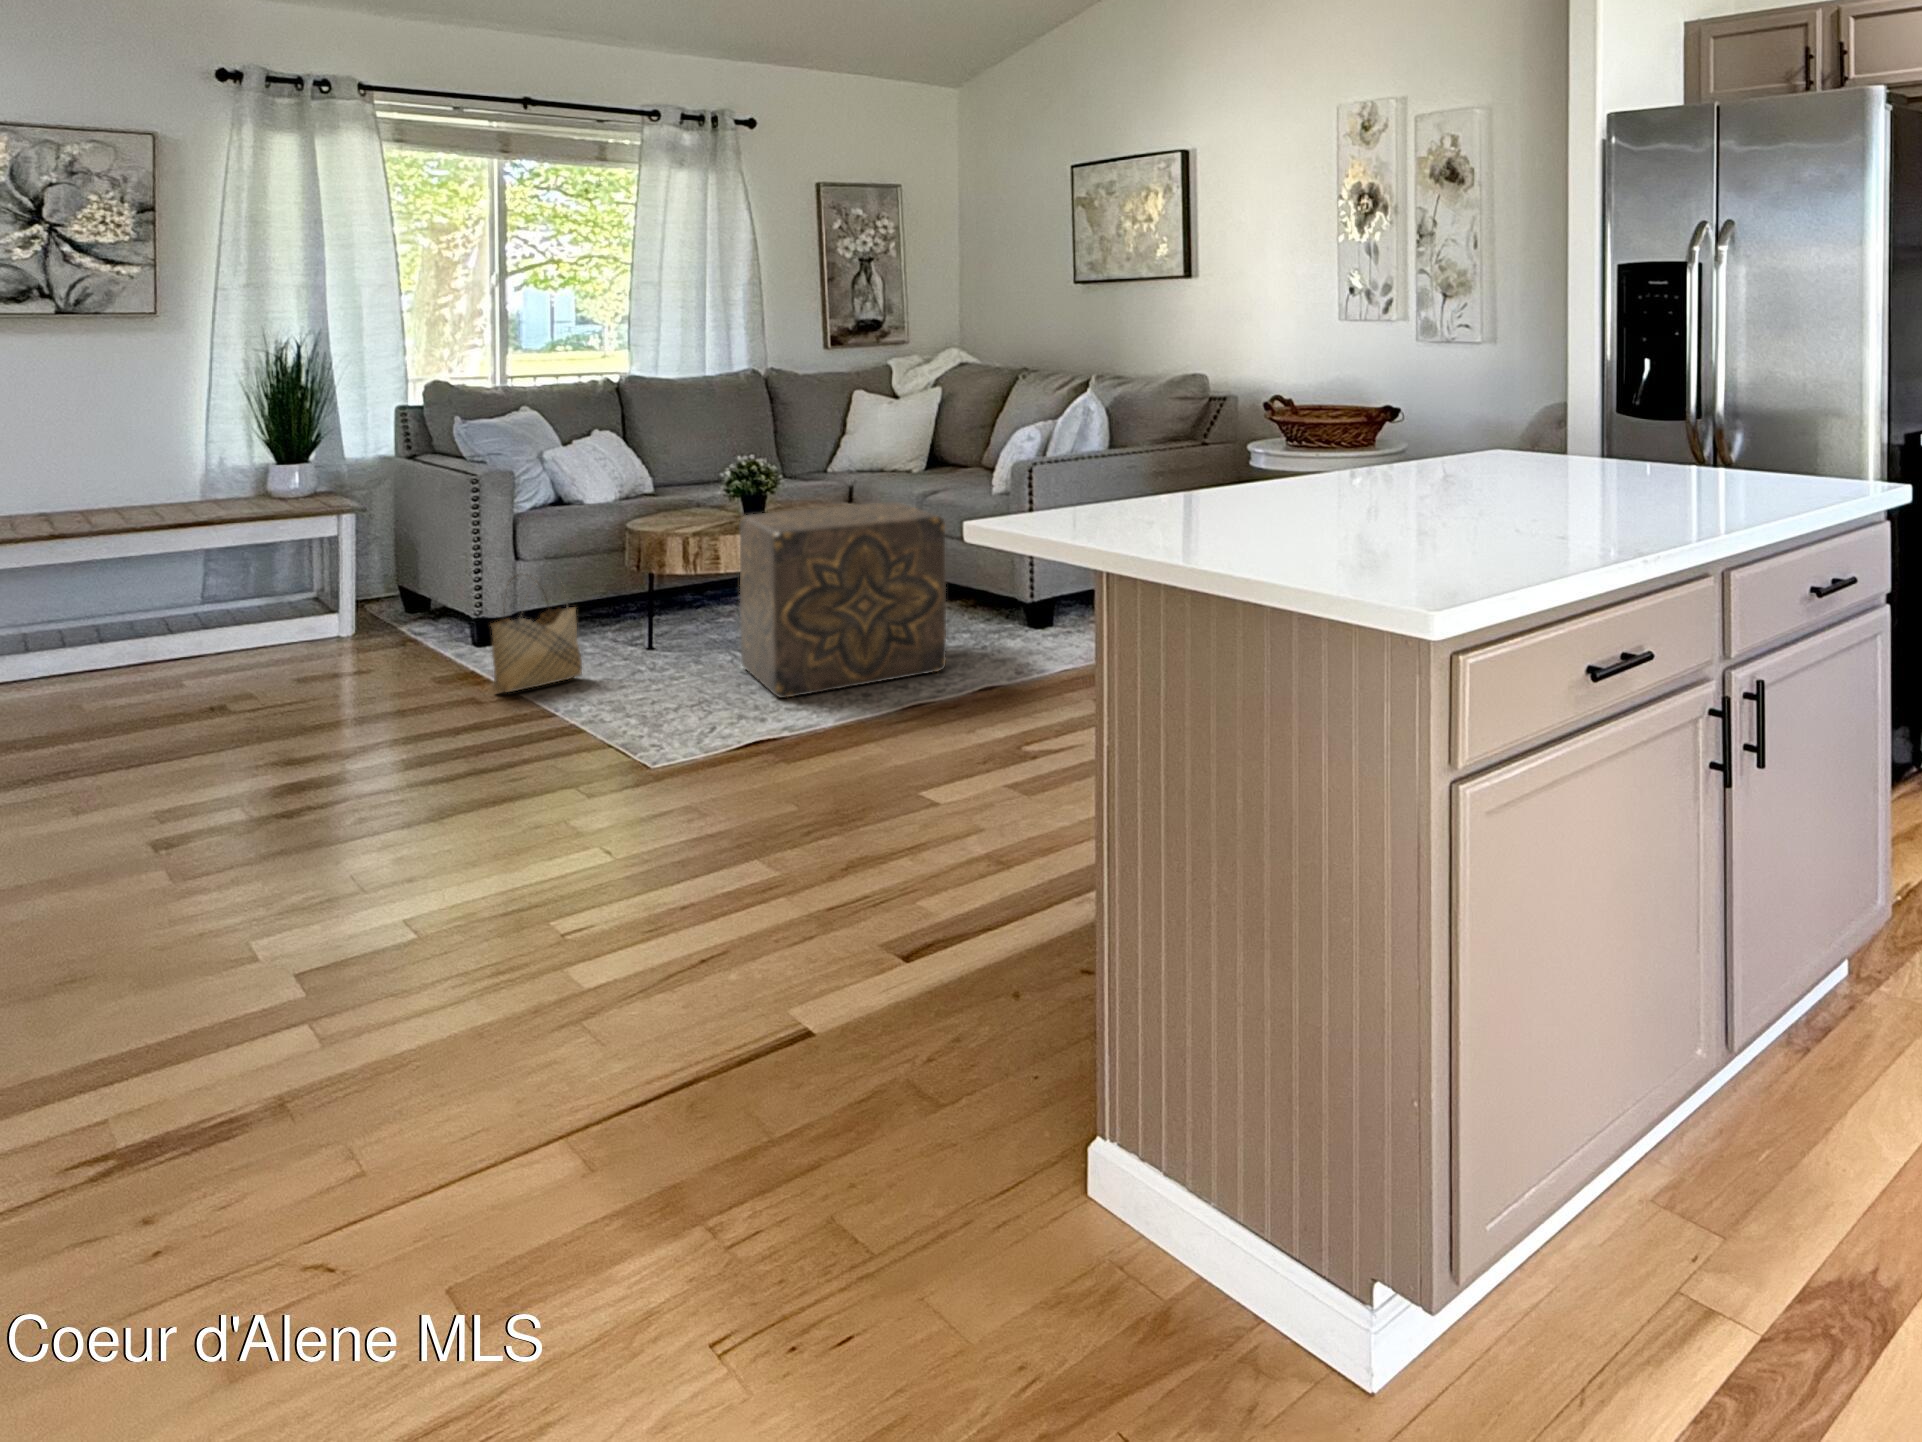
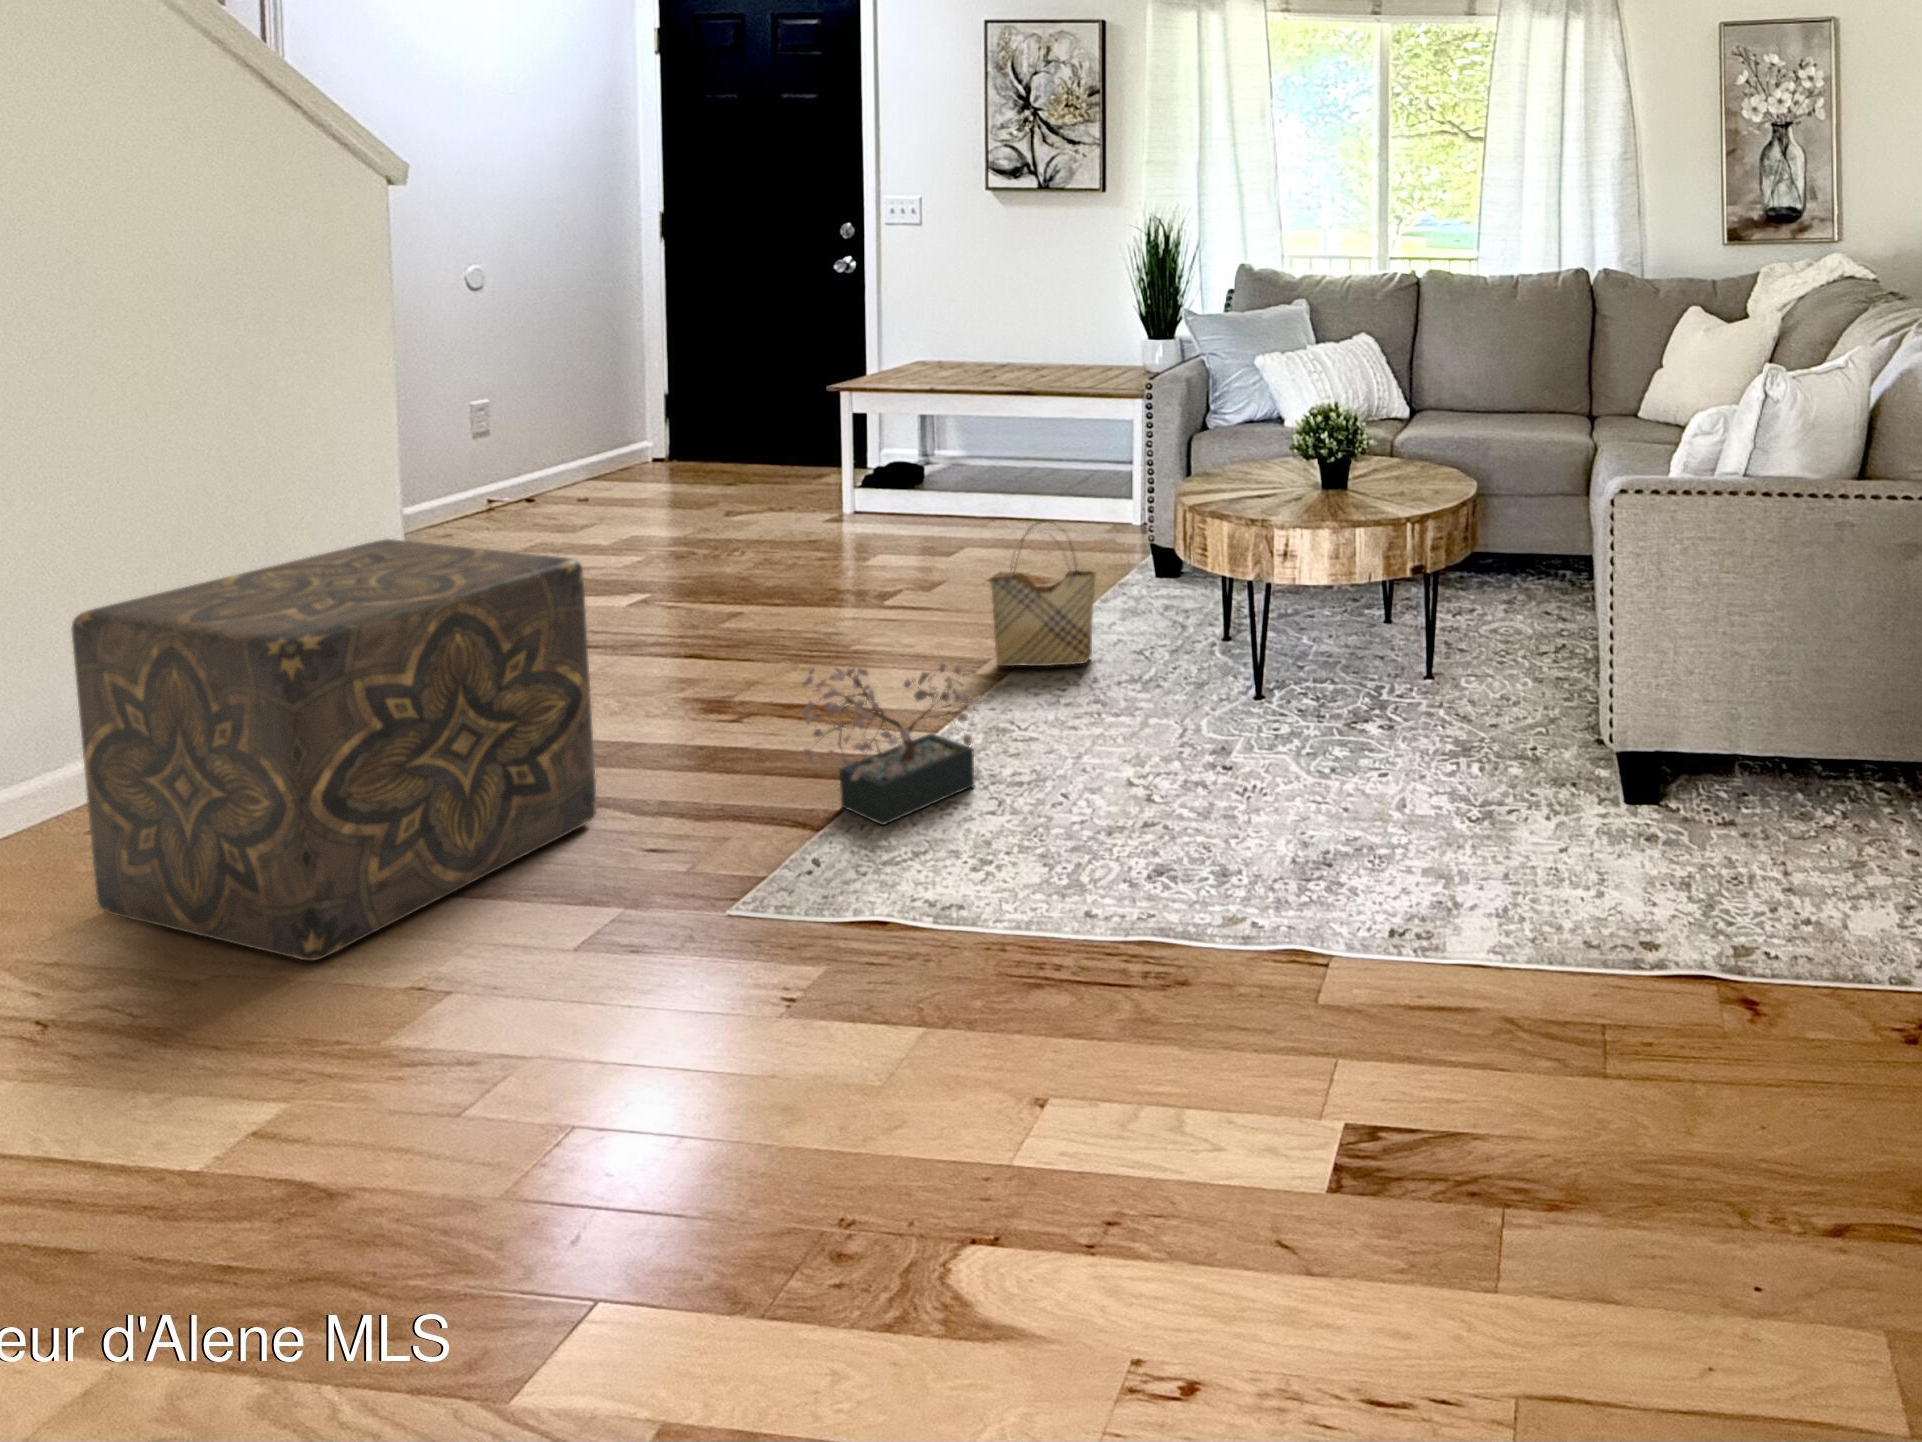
ottoman: present [740,502,946,698] -> present [71,539,597,961]
decorative plant: none [579,633,683,743] -> present [802,664,981,825]

